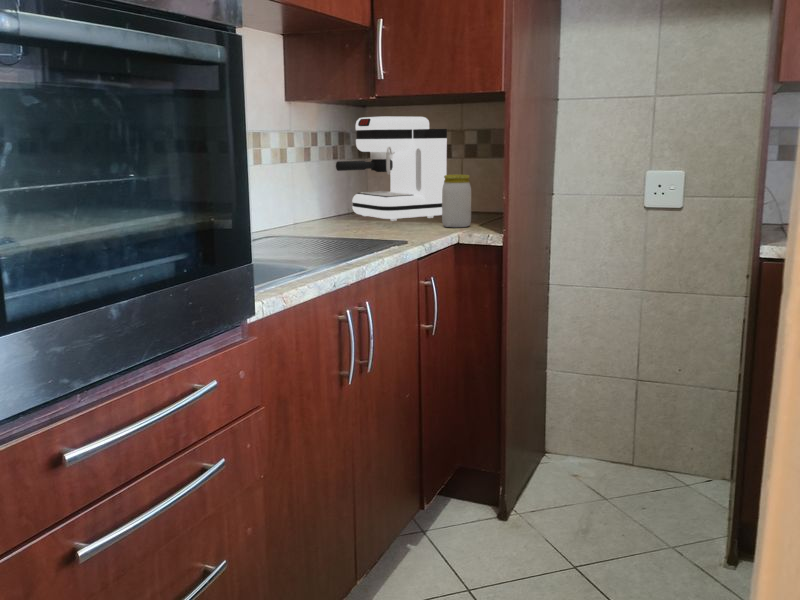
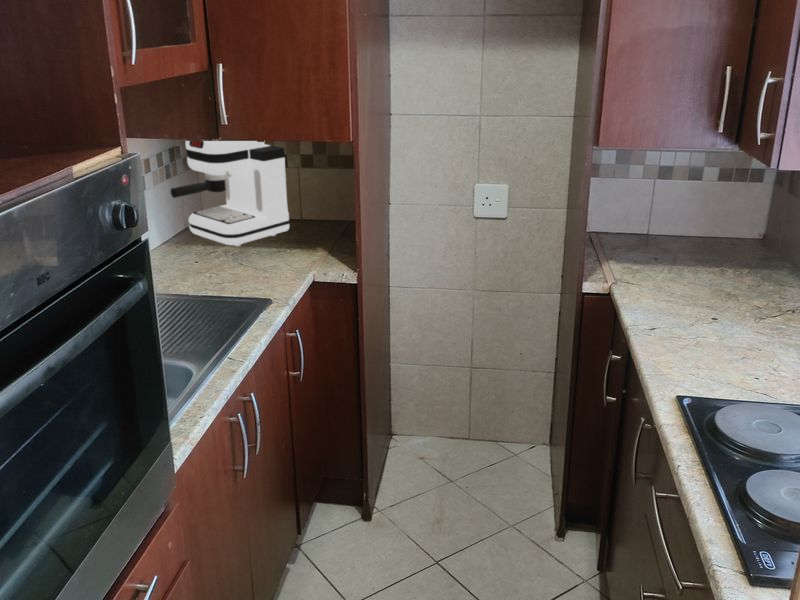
jar: present [442,175,471,227] -> none [290,205,321,260]

